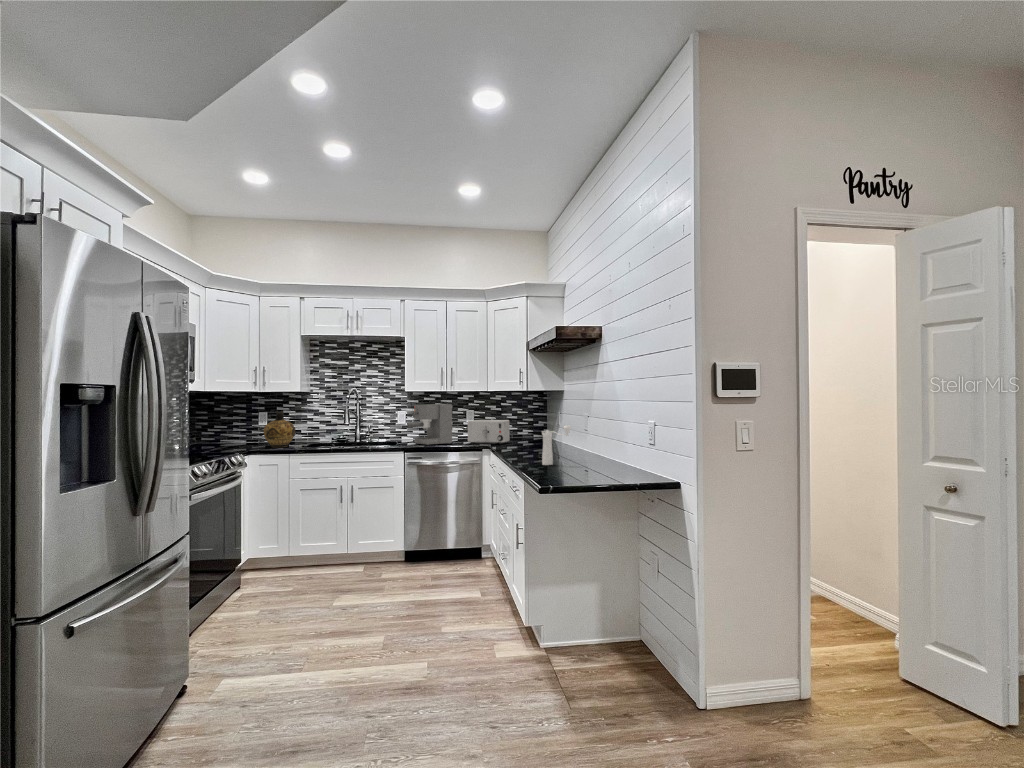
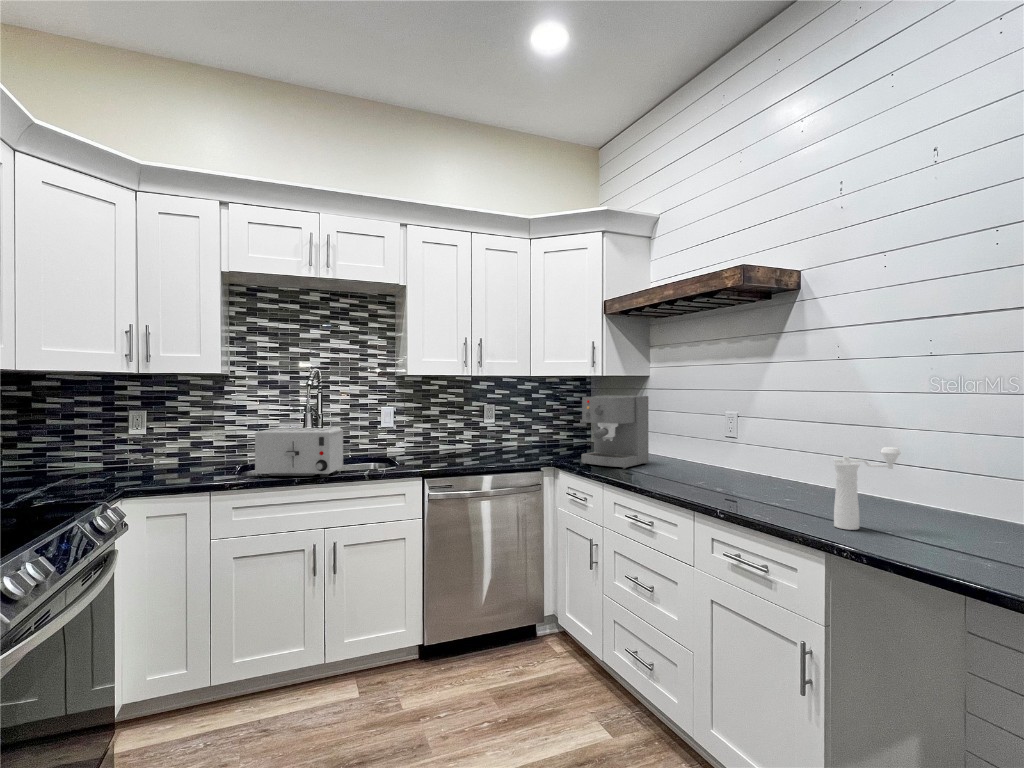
coffee maker: present [407,404,452,445] -> present [581,396,649,469]
ceramic jug: present [264,411,295,448] -> none [144,409,208,478]
toaster: present [468,420,510,444] -> present [255,428,343,477]

